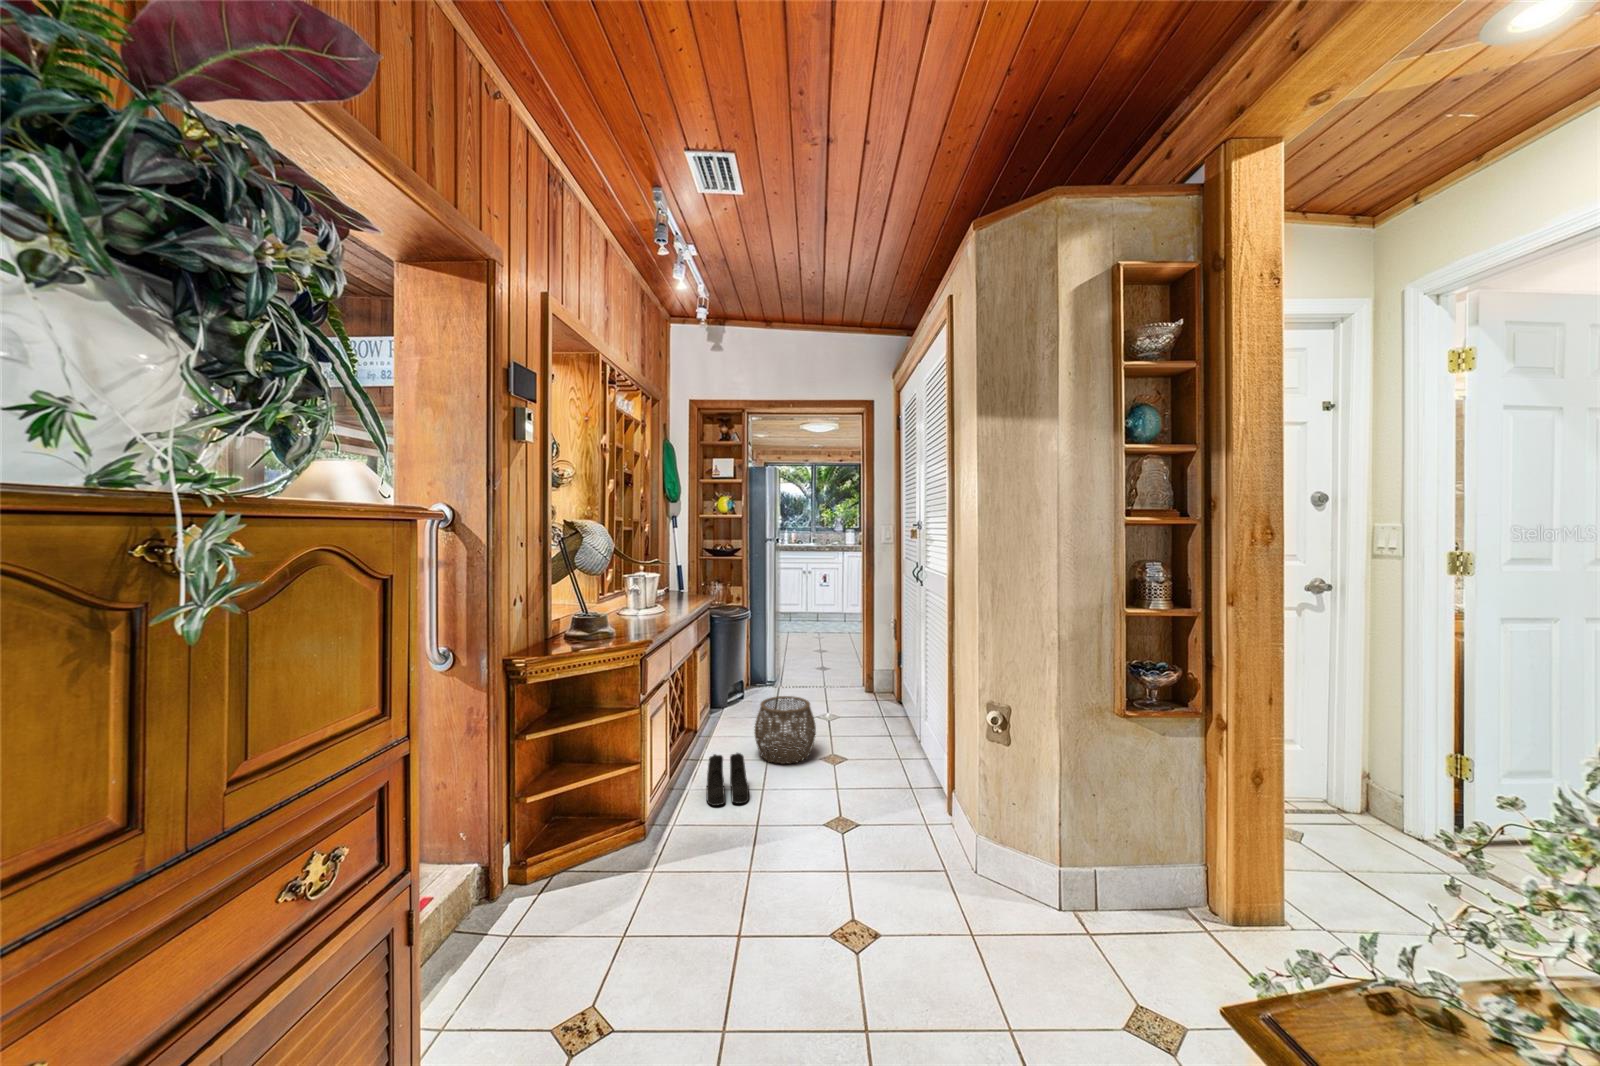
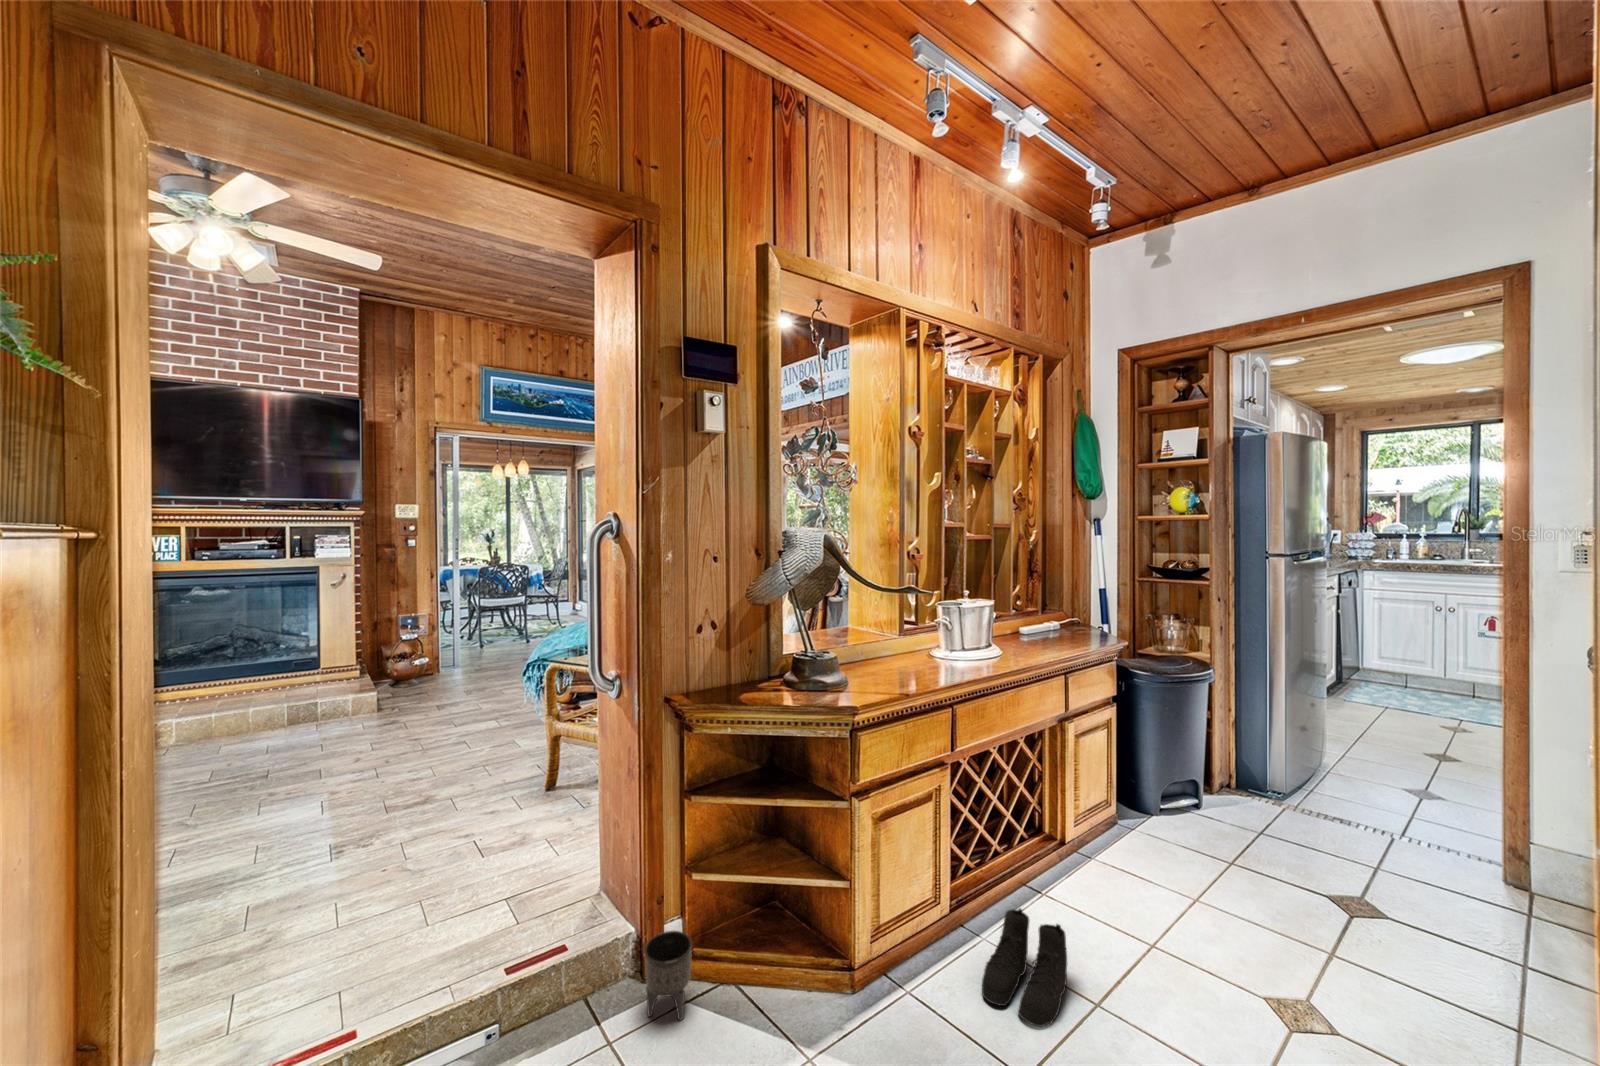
woven basket: present [754,696,816,764] -> none [1128,845,1267,999]
planter: none [507,845,548,917] -> present [644,931,692,1020]

